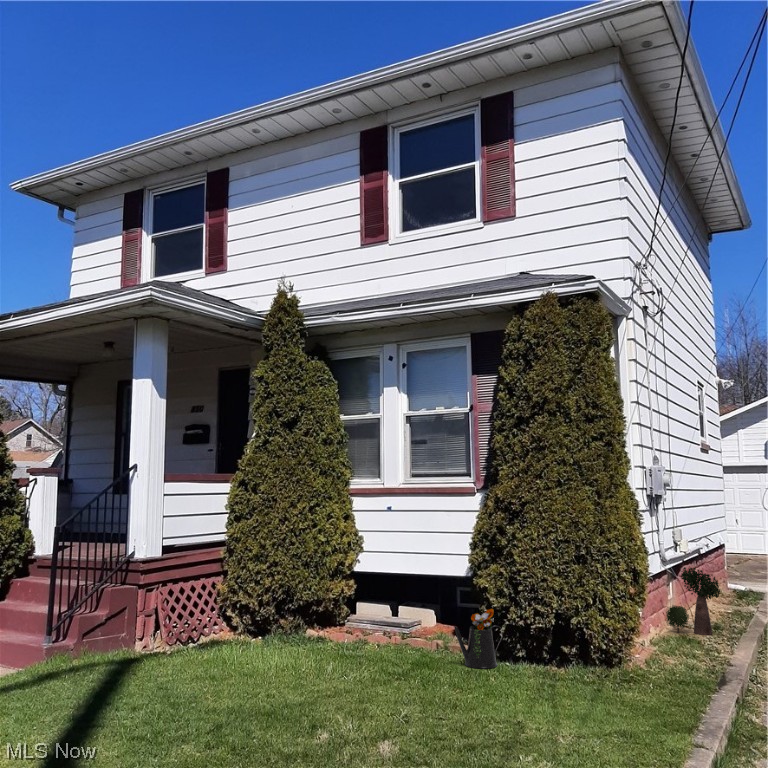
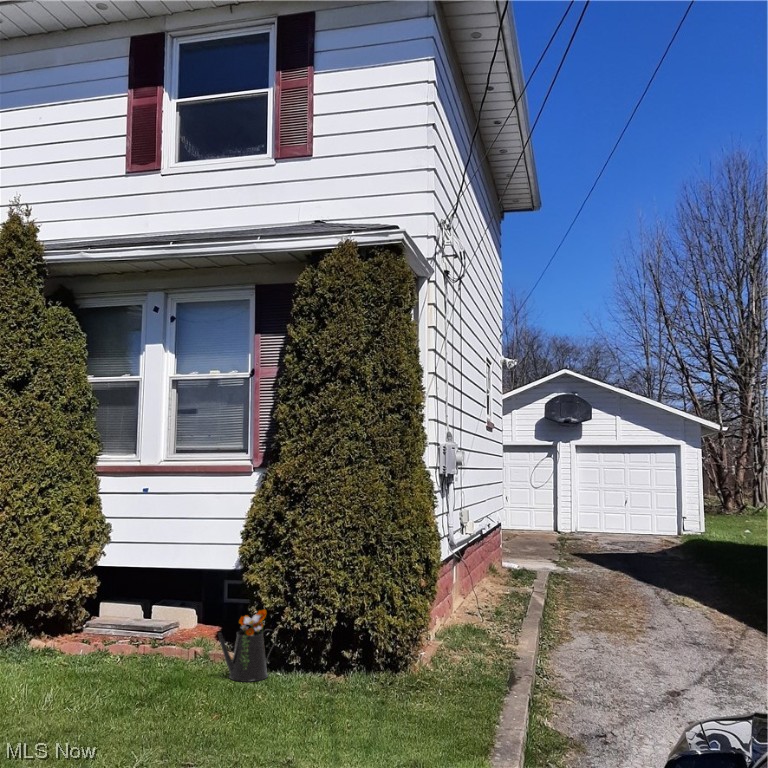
potted plant: present [666,567,720,635] -> none [451,553,506,623]

